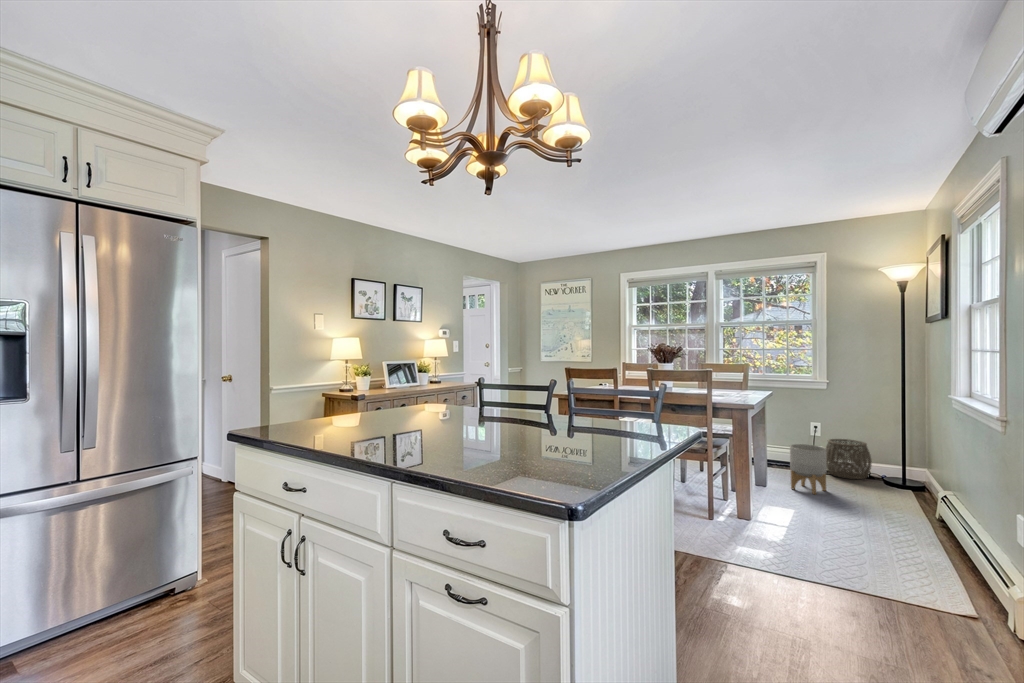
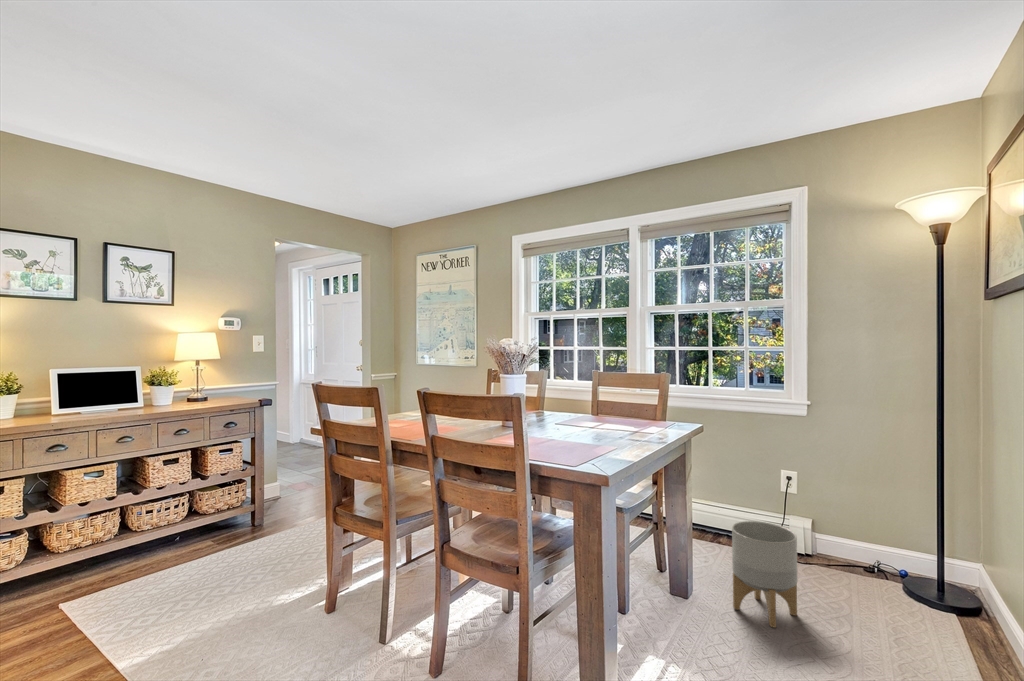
woven basket: present [826,439,872,479] -> none [801,502,884,581]

